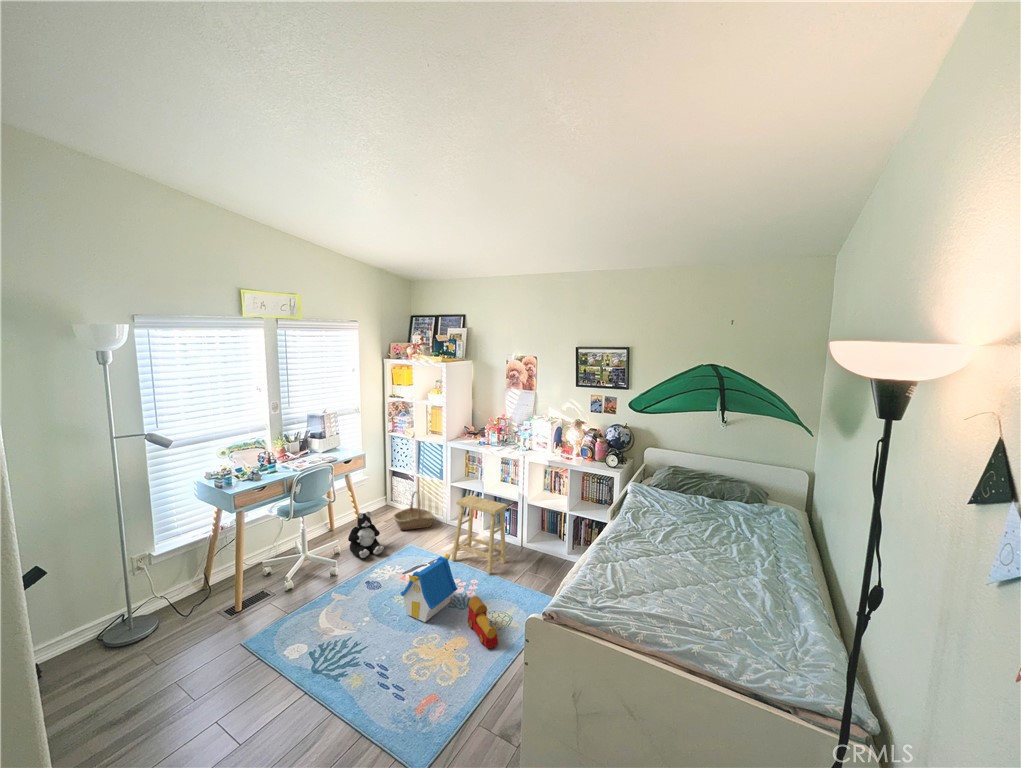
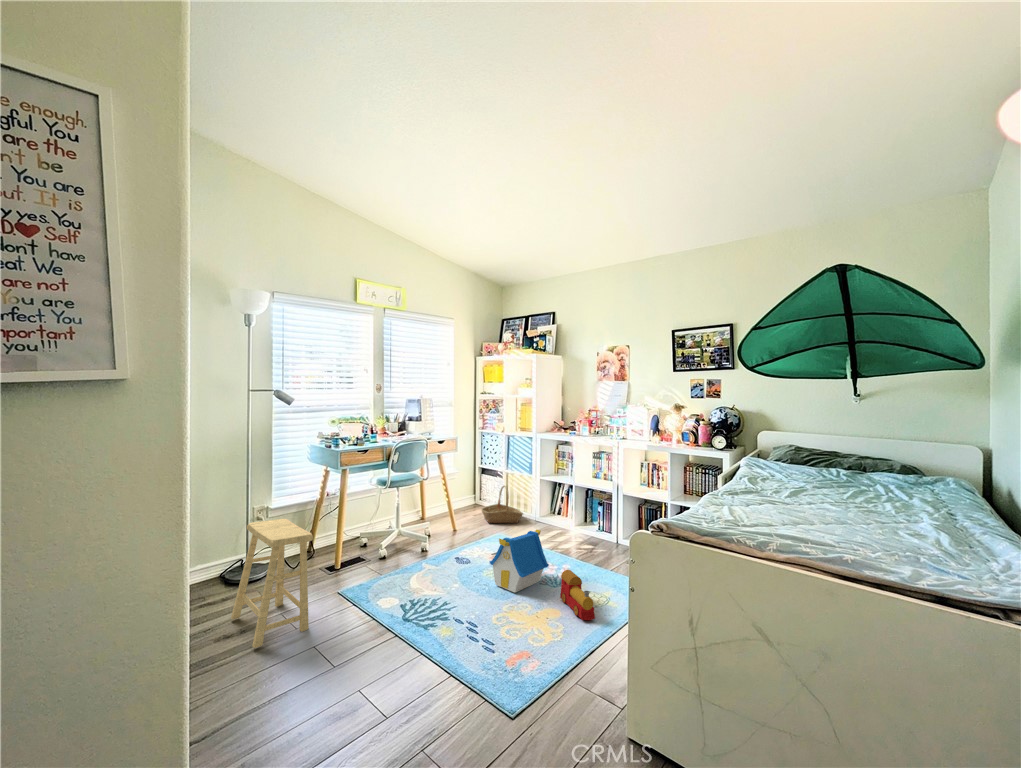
footstool: present [451,495,508,574] -> present [231,519,313,648]
plush toy: present [348,512,384,558] -> none [438,496,472,539]

